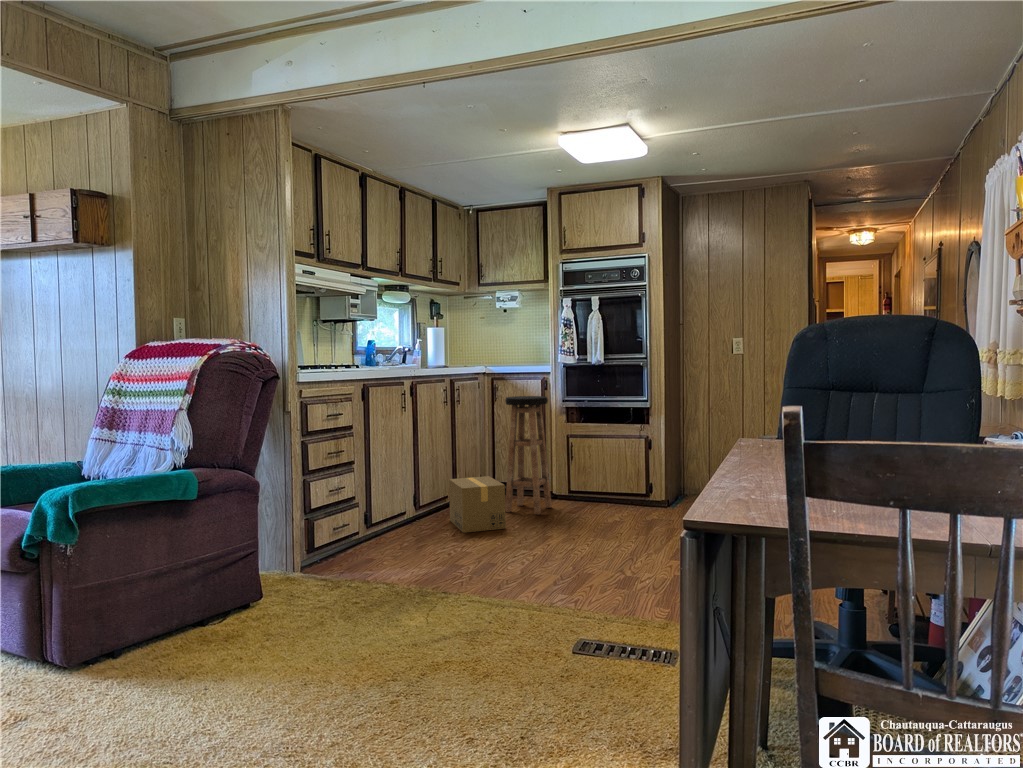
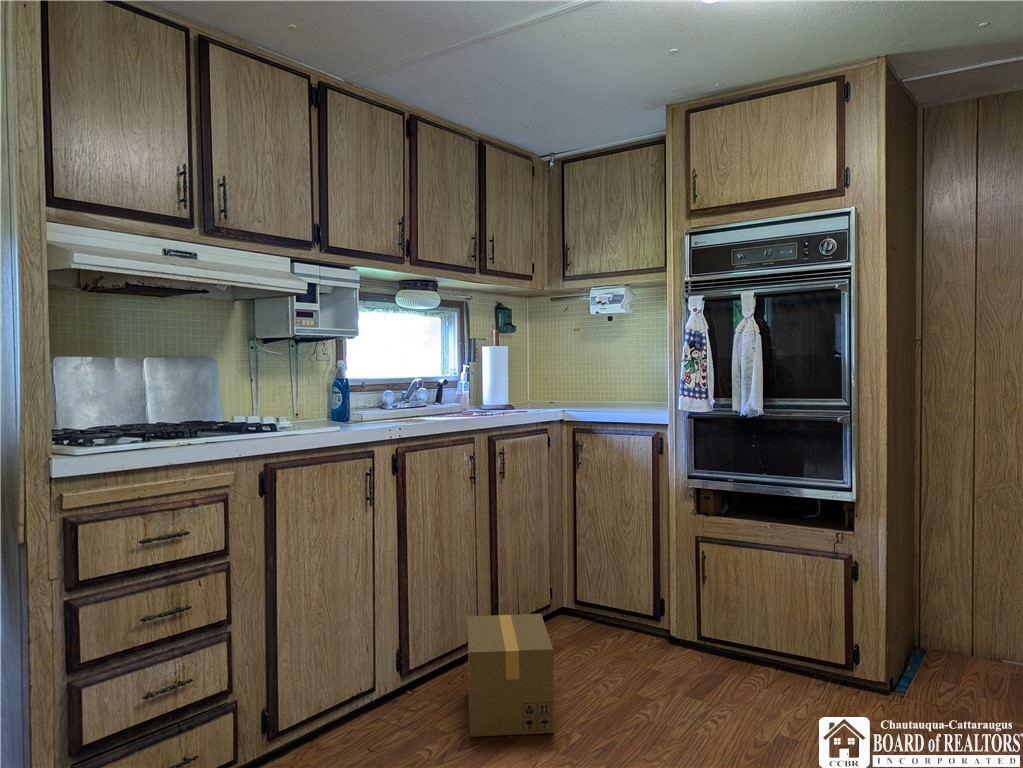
bar stool: present [505,396,552,515] -> none [574,467,662,692]

